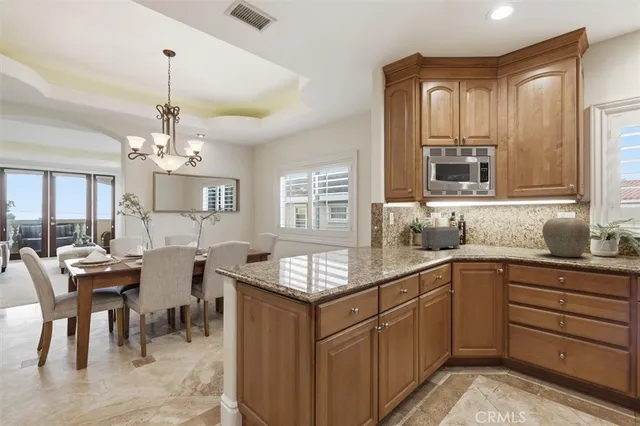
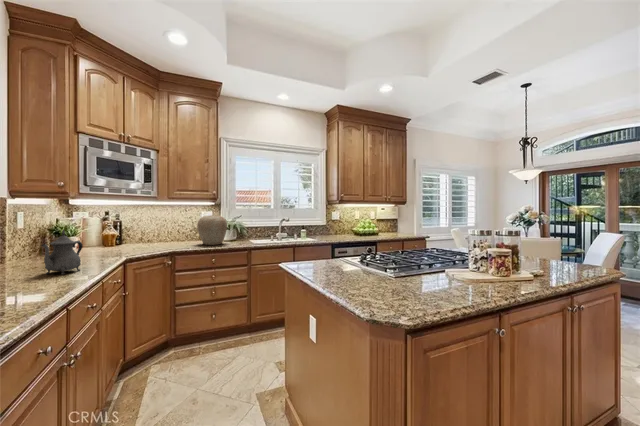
toaster: present [421,226,460,251] -> none [74,227,123,254]
teapot: none [383,228,412,263] -> present [42,230,83,274]

